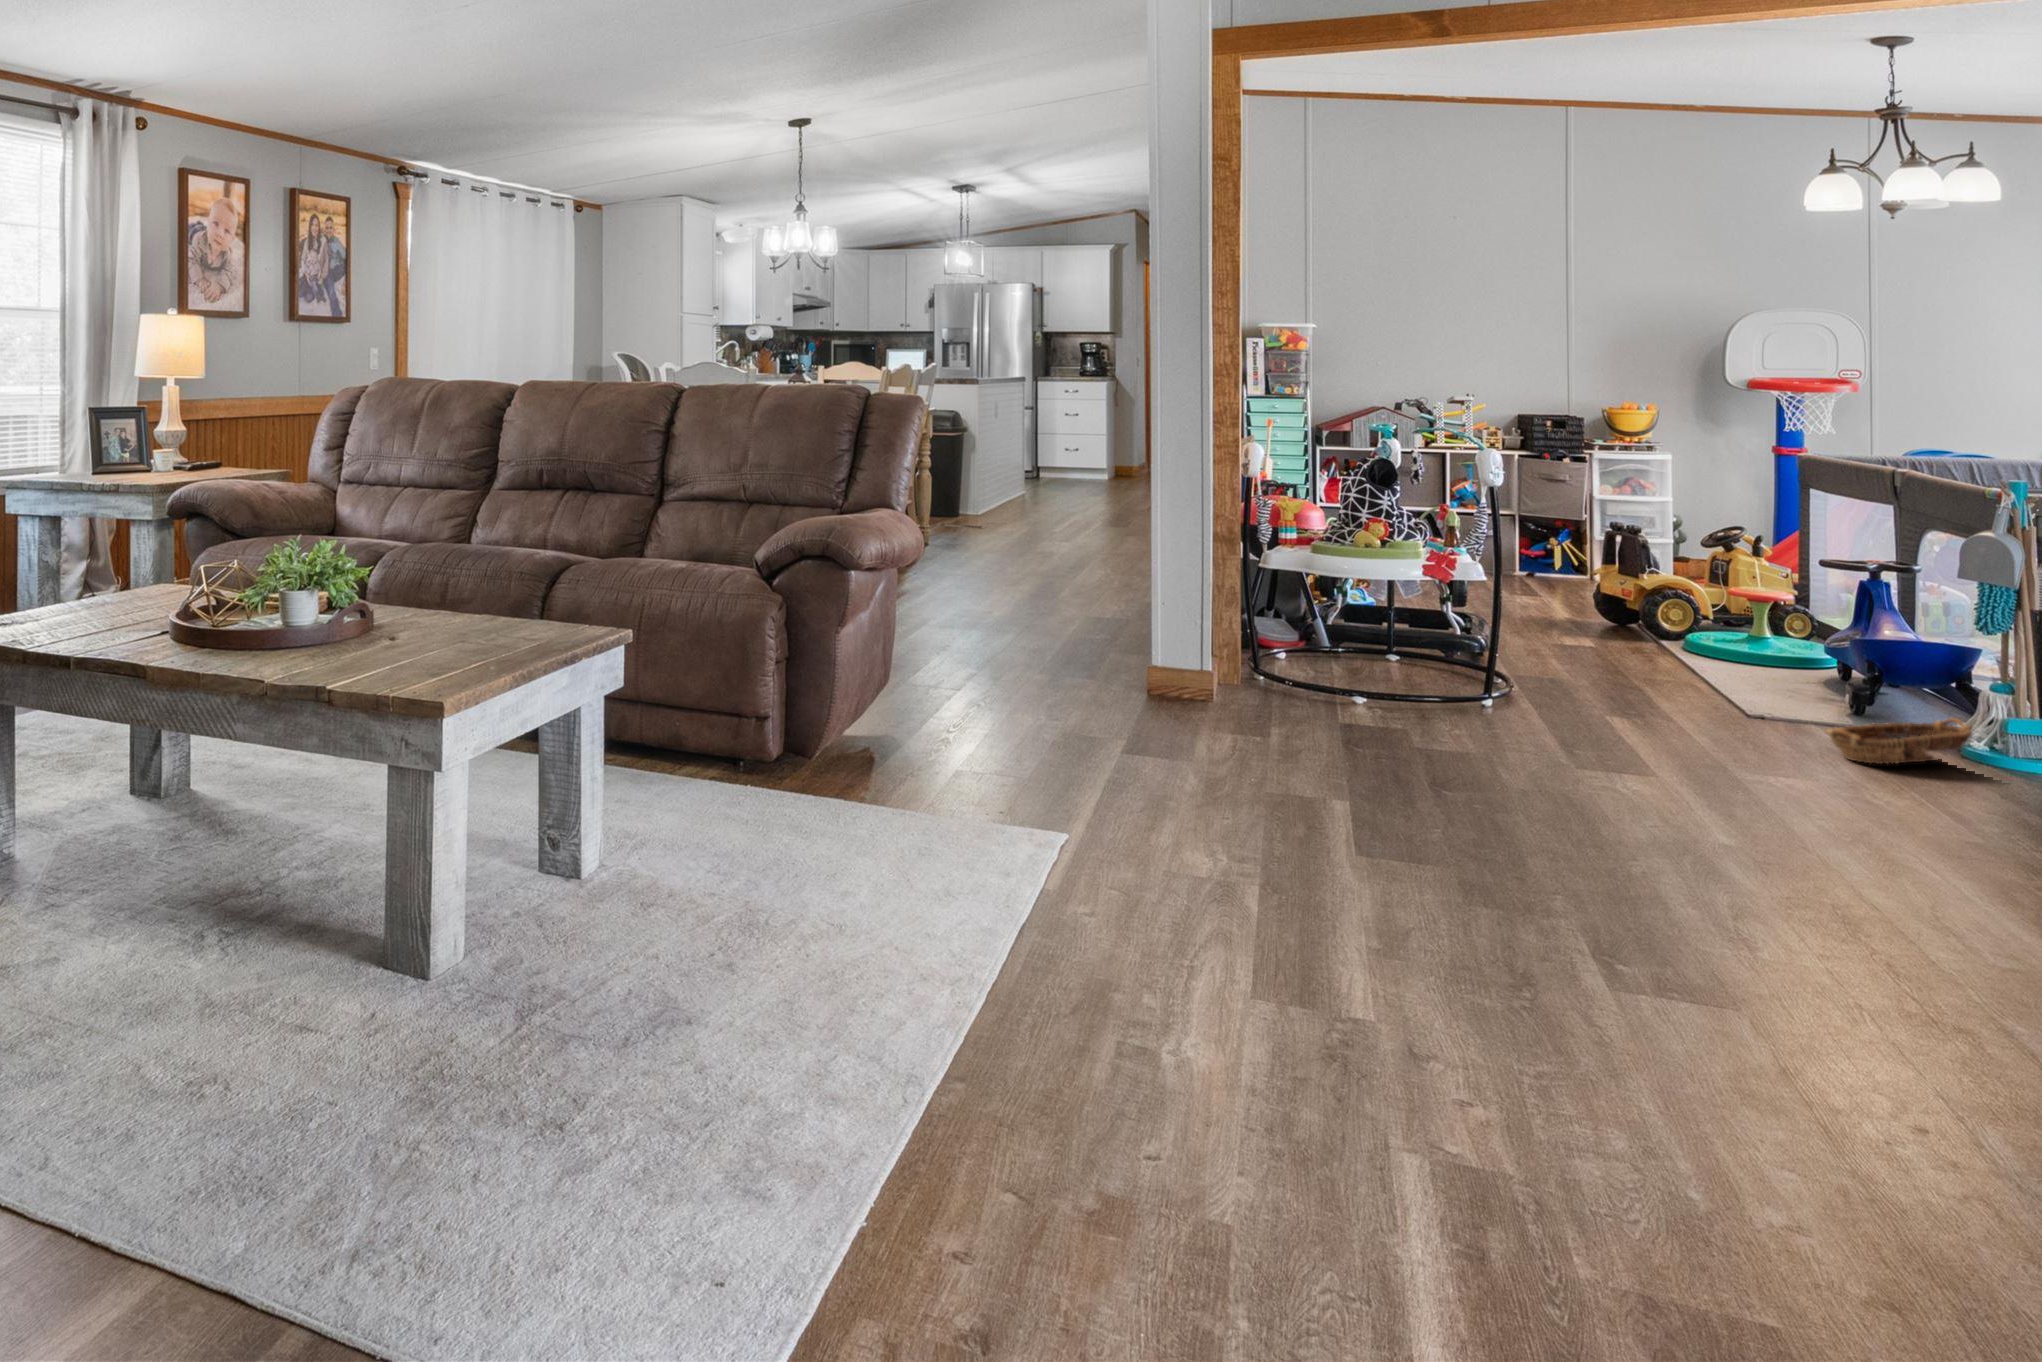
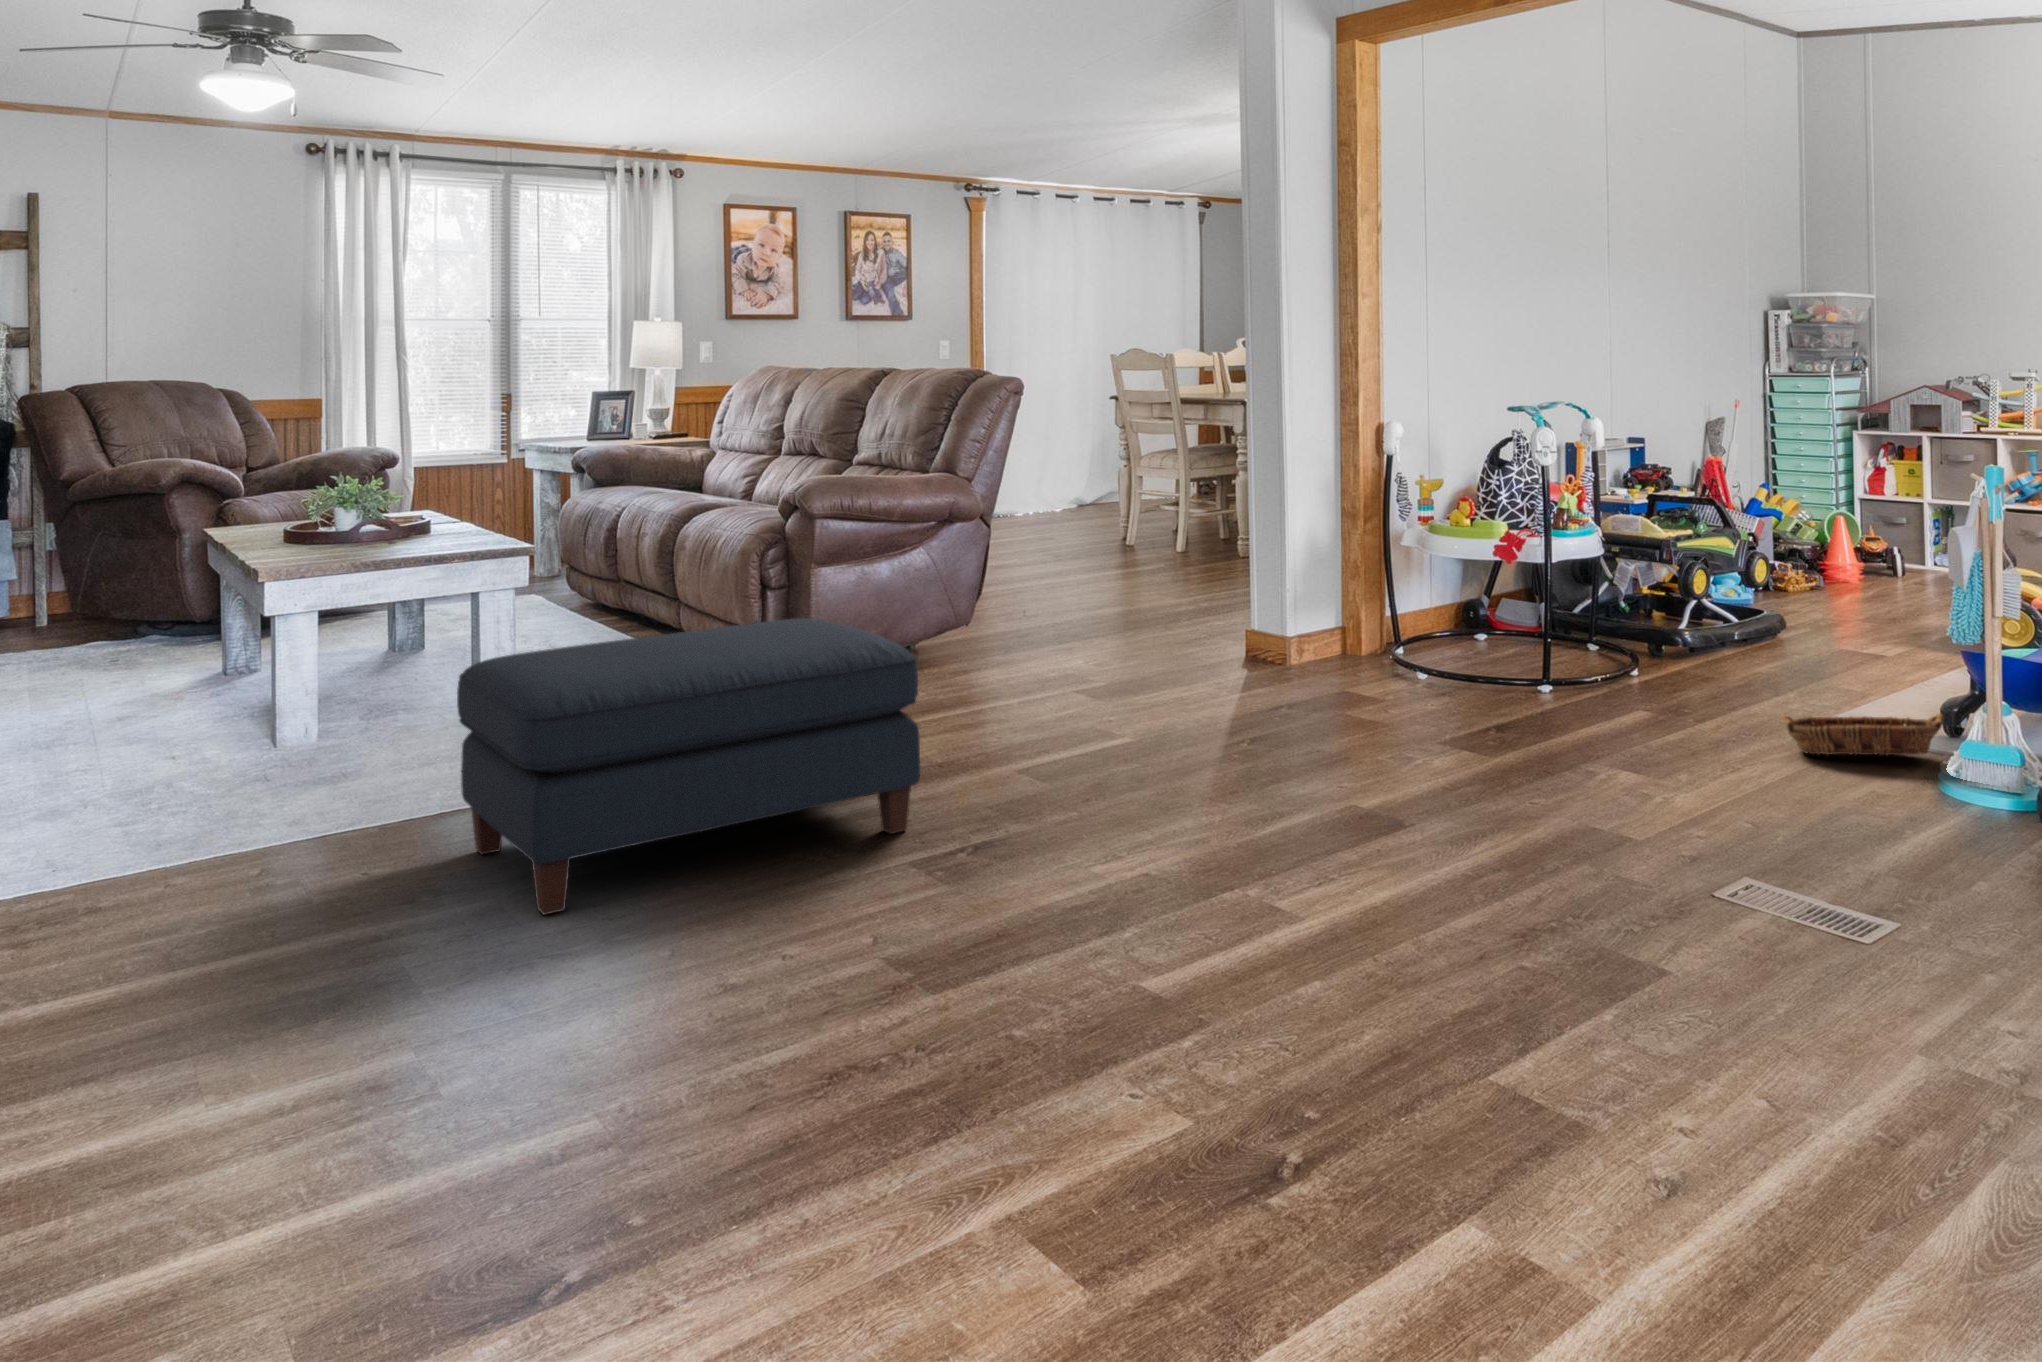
ottoman: none [1202,722,1637,1208] -> present [457,618,920,915]

